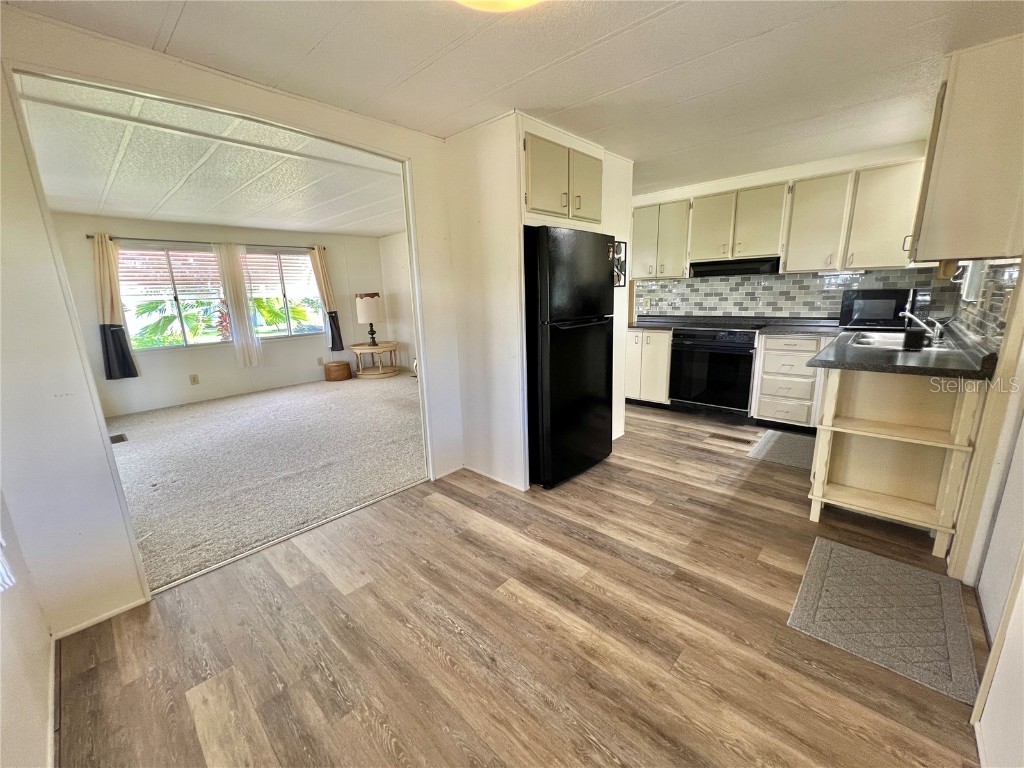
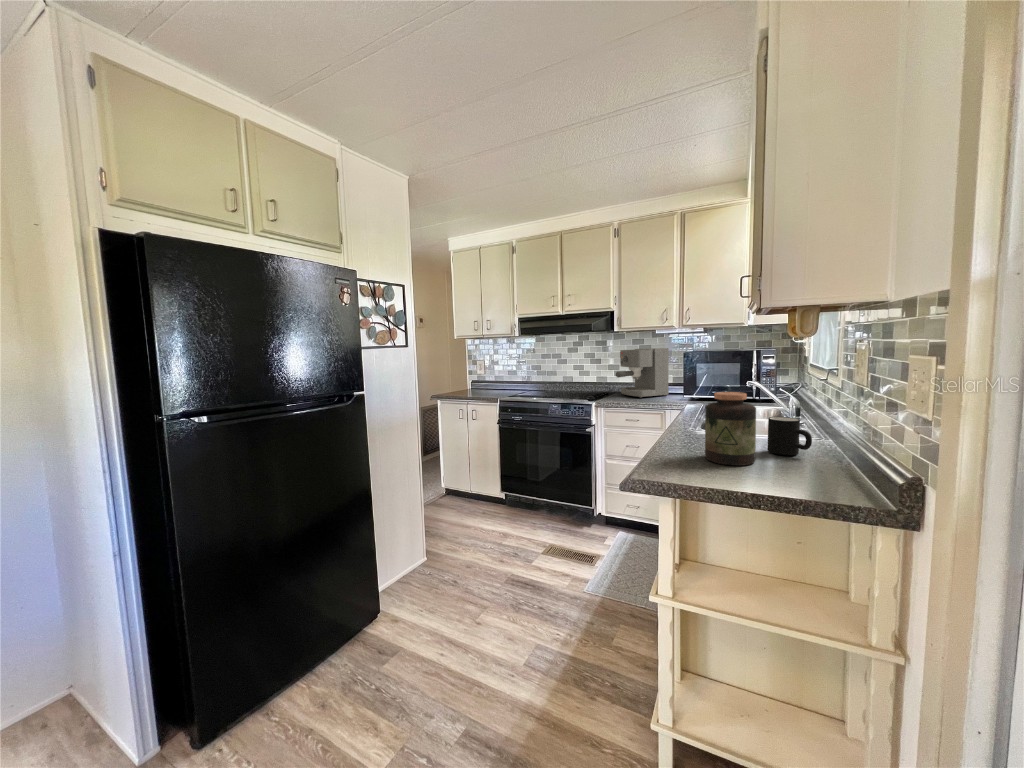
coffee maker: none [778,287,829,329] -> present [616,348,669,398]
jar: none [859,312,896,353] -> present [705,392,756,466]

